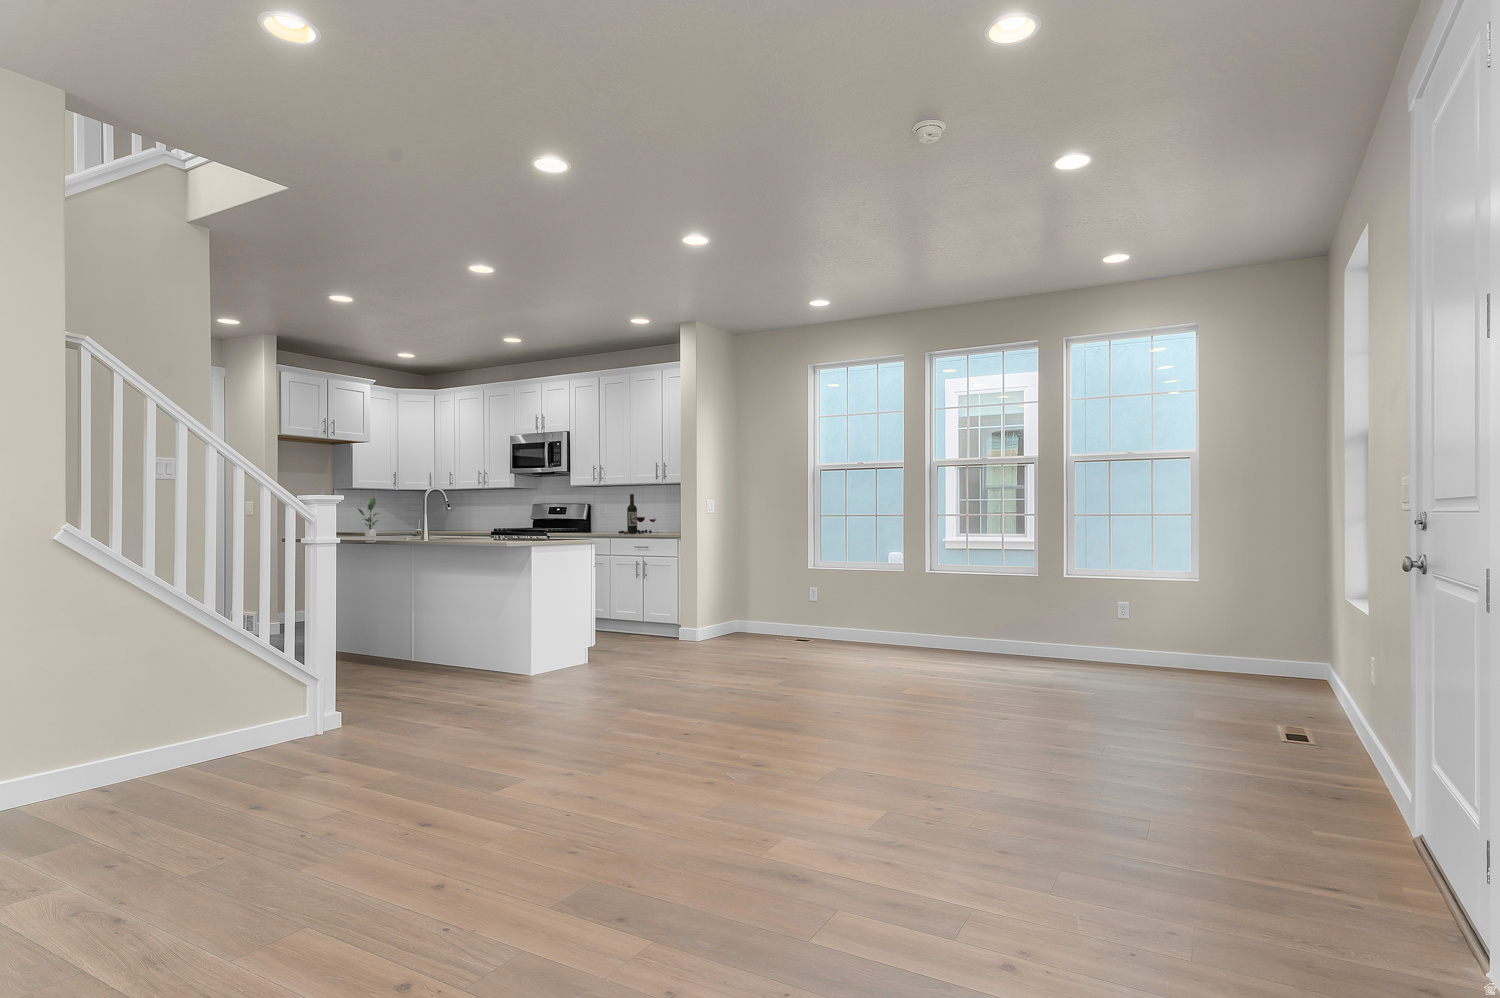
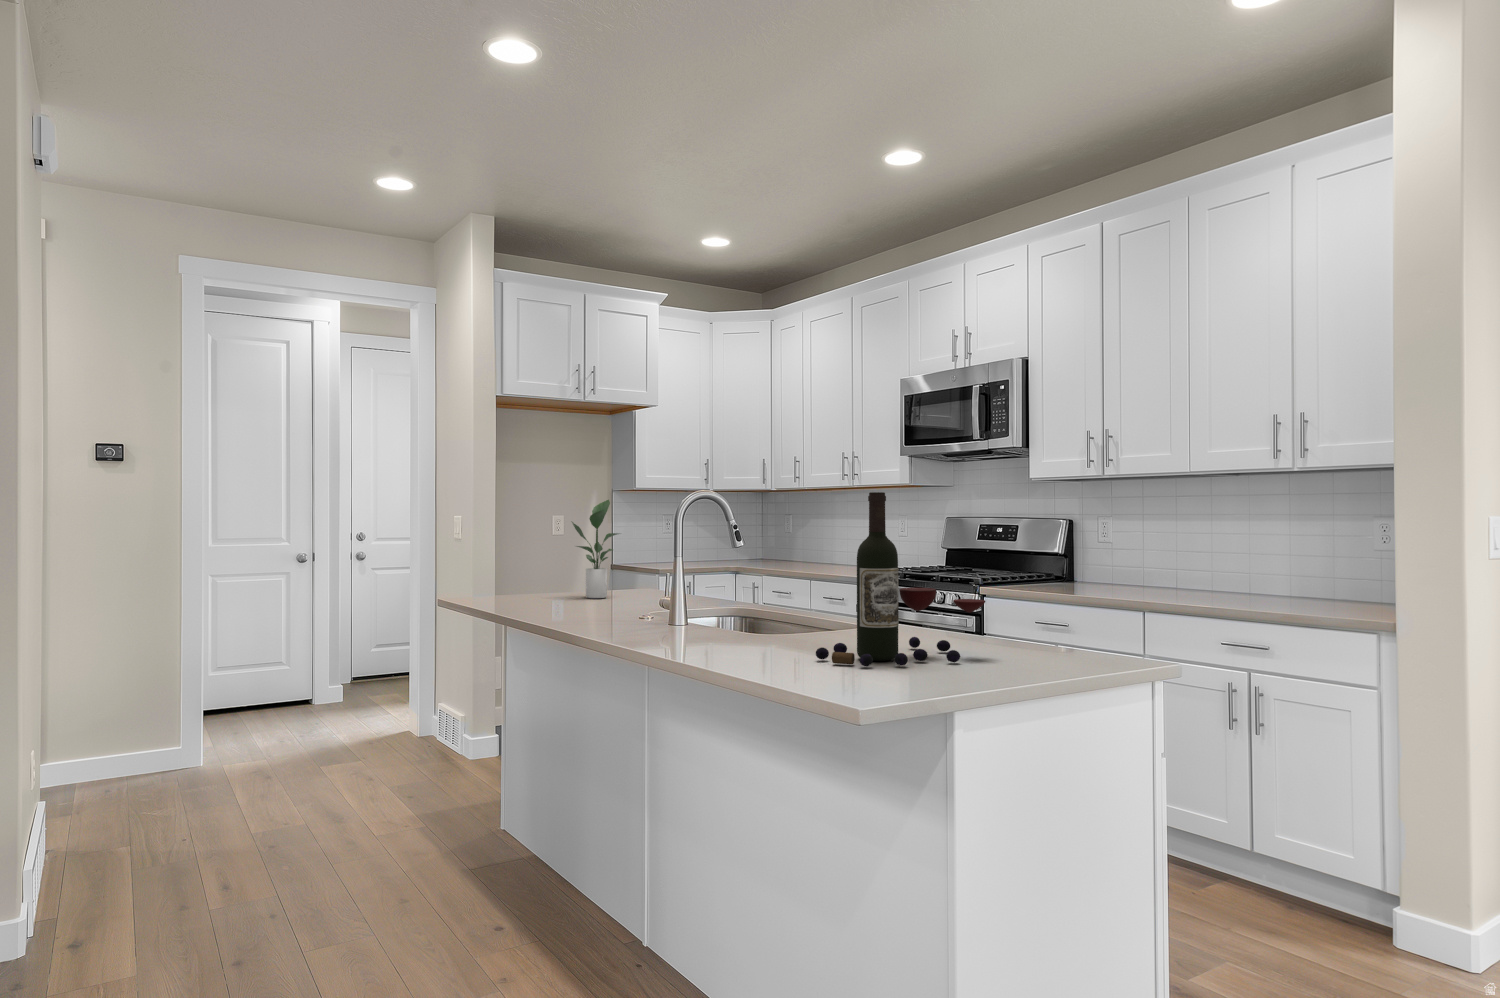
wine bottle: present [619,494,656,534] -> present [816,492,985,666]

